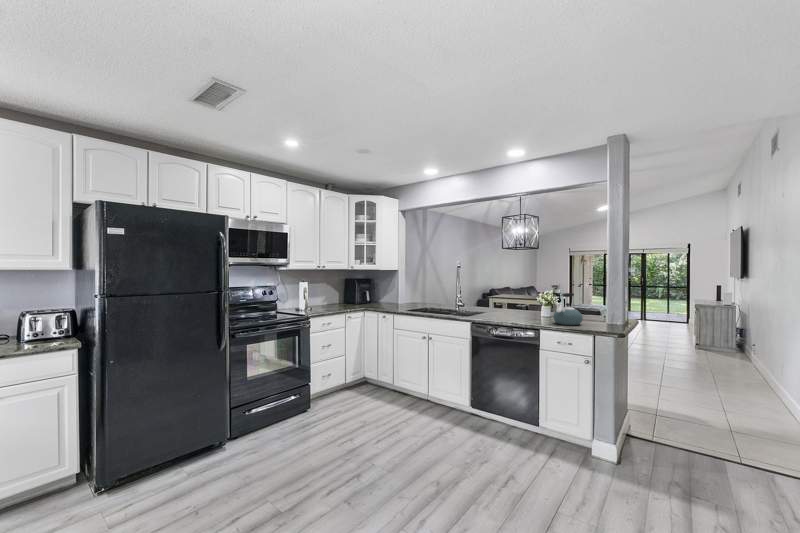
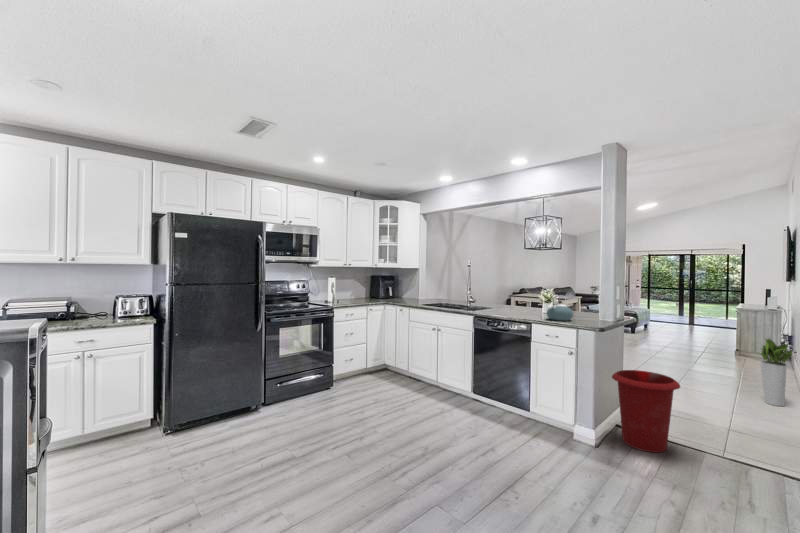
planter: none [738,334,779,401] -> present [760,338,792,406]
waste bin: none [629,376,706,467] -> present [612,370,680,452]

